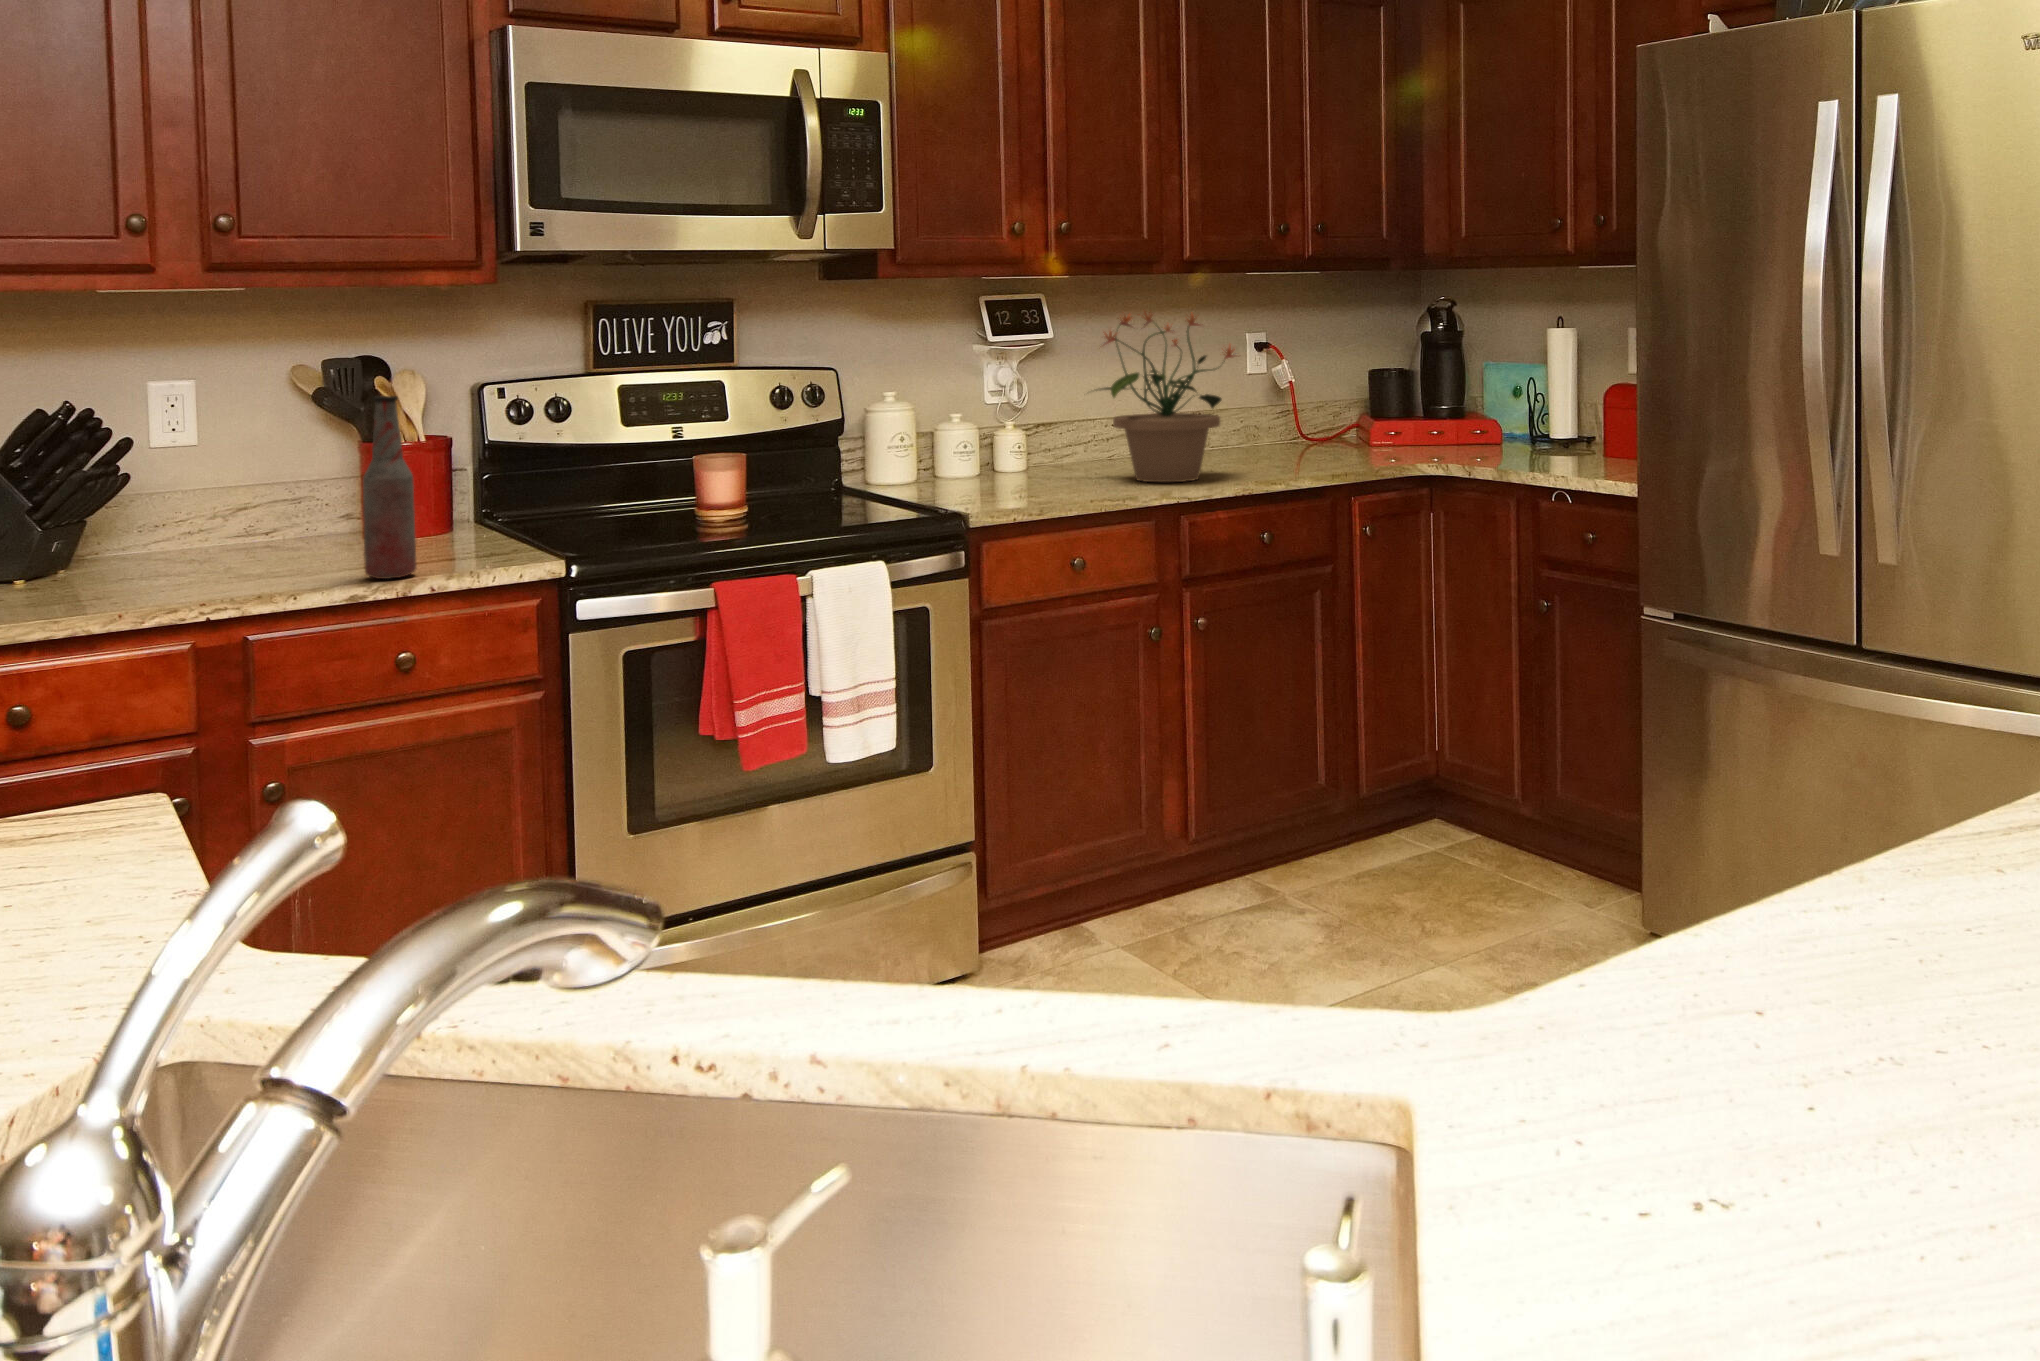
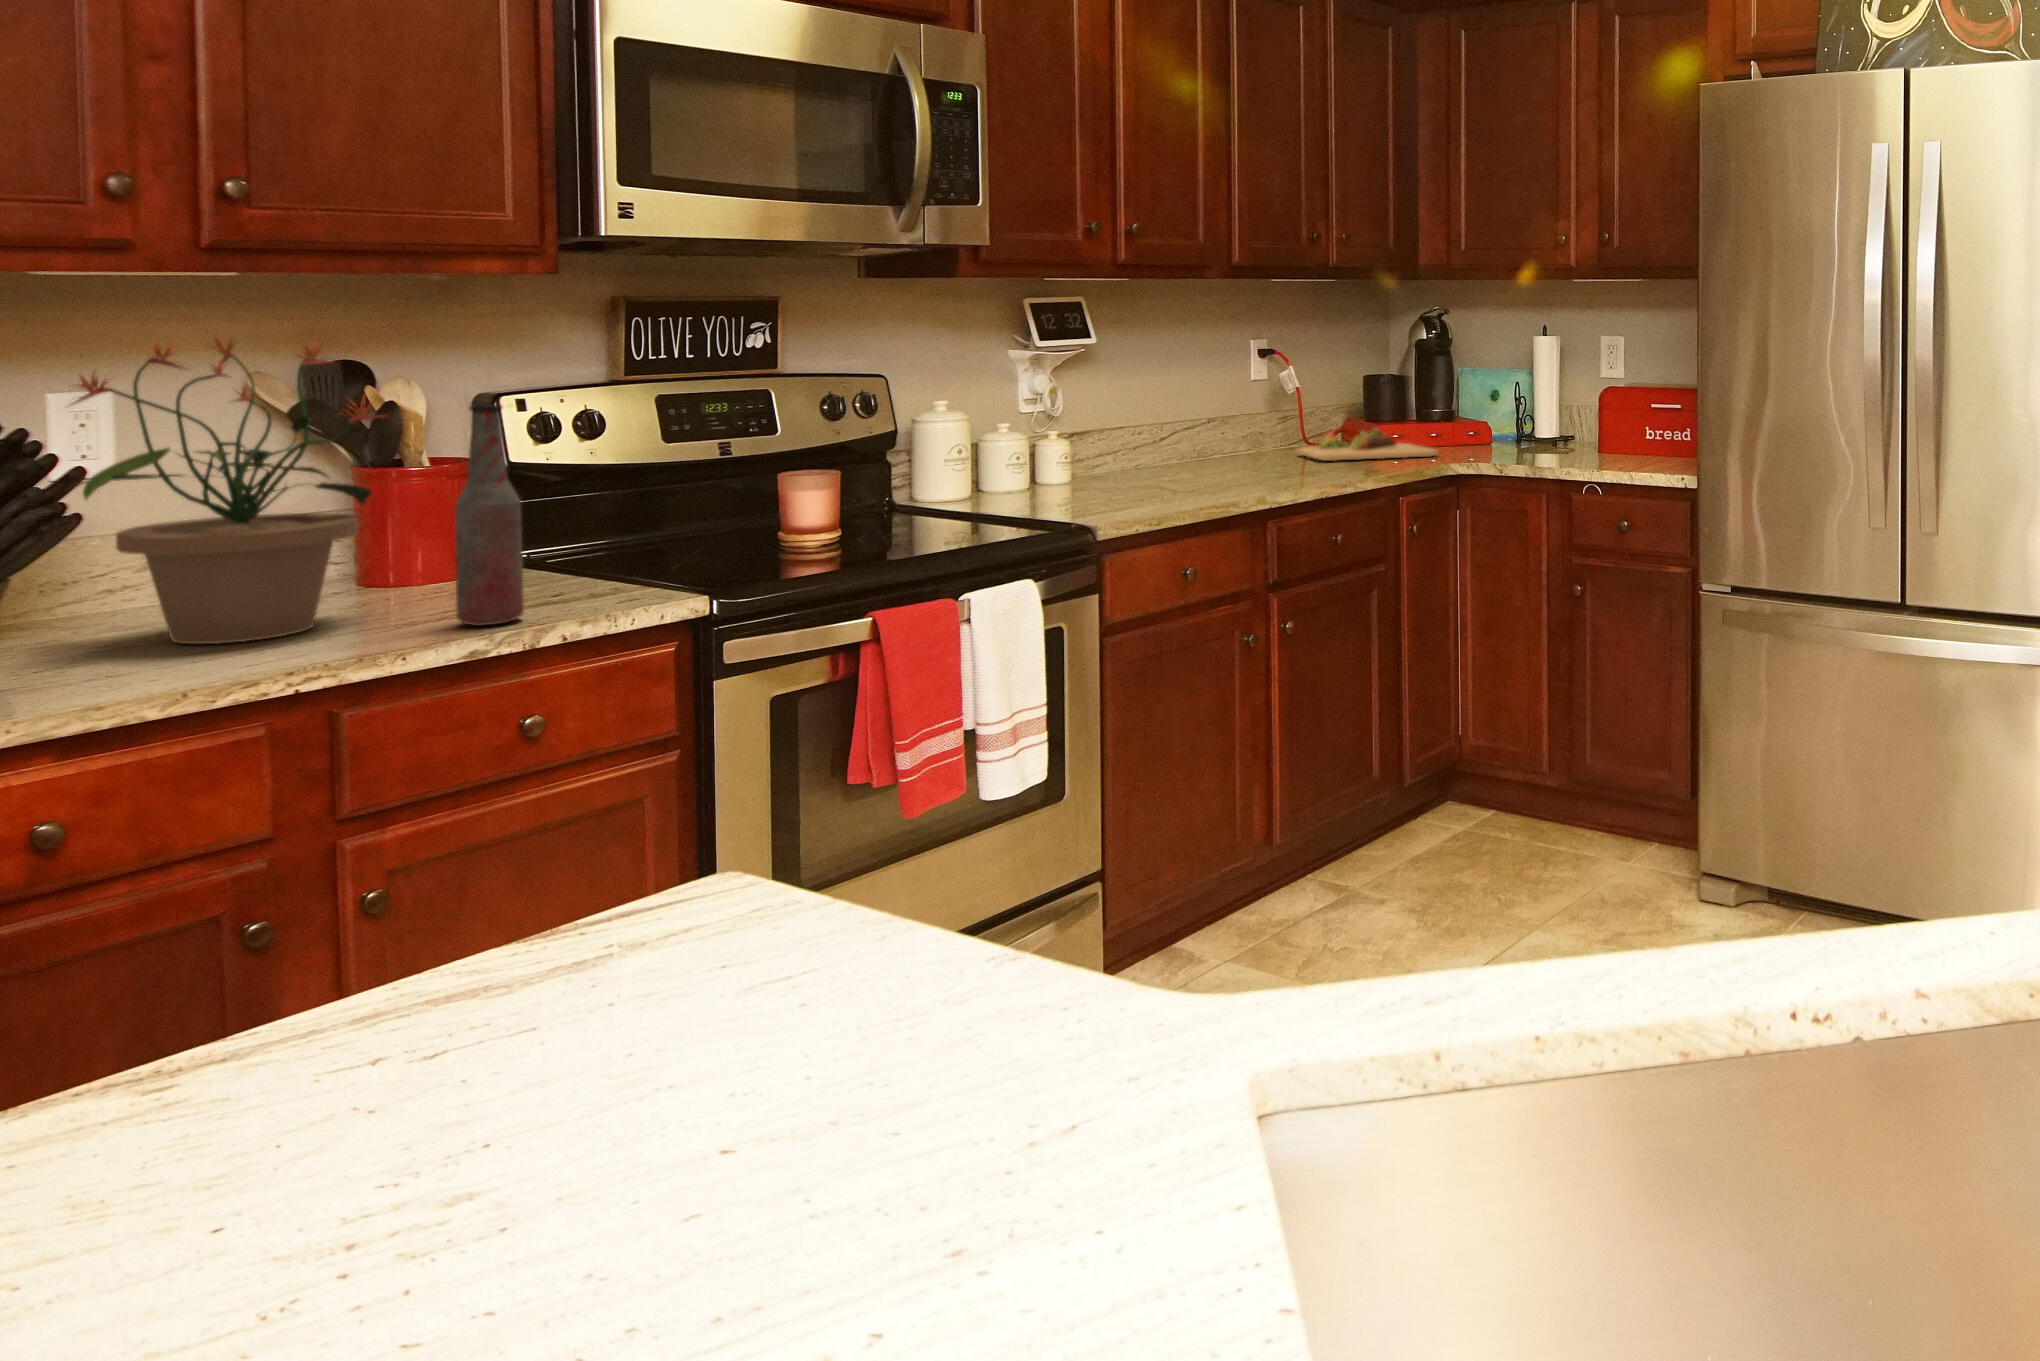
potted plant: present [1100,312,1235,482] -> present [66,338,381,644]
cutting board: none [1286,424,1428,457] -> present [1296,429,1438,461]

